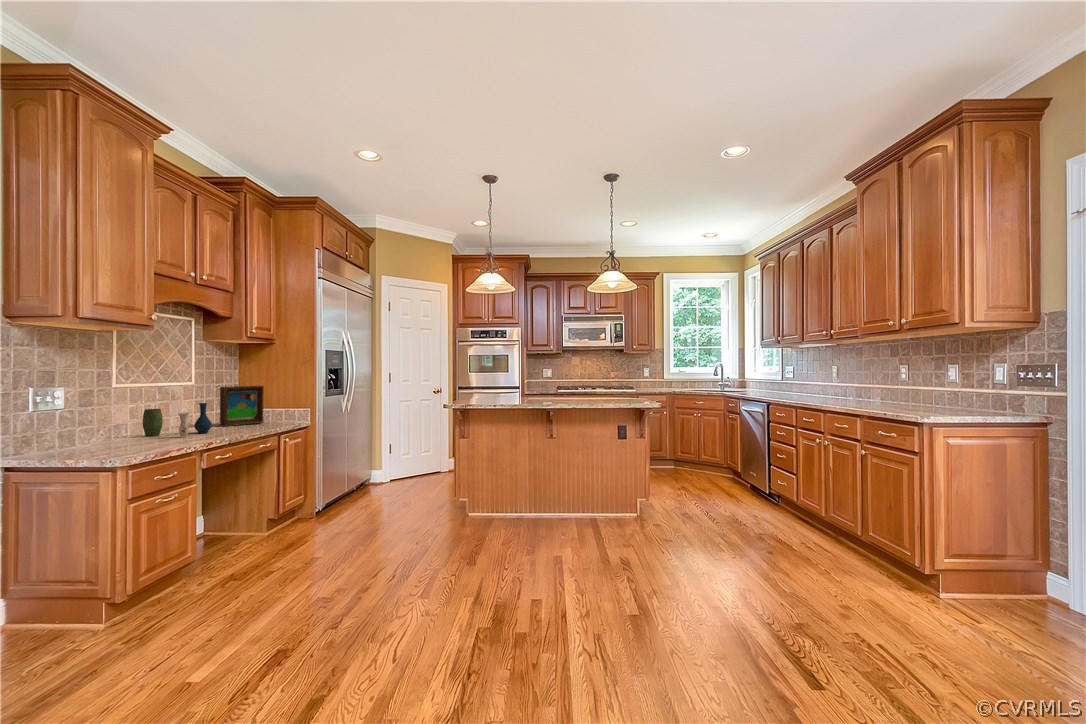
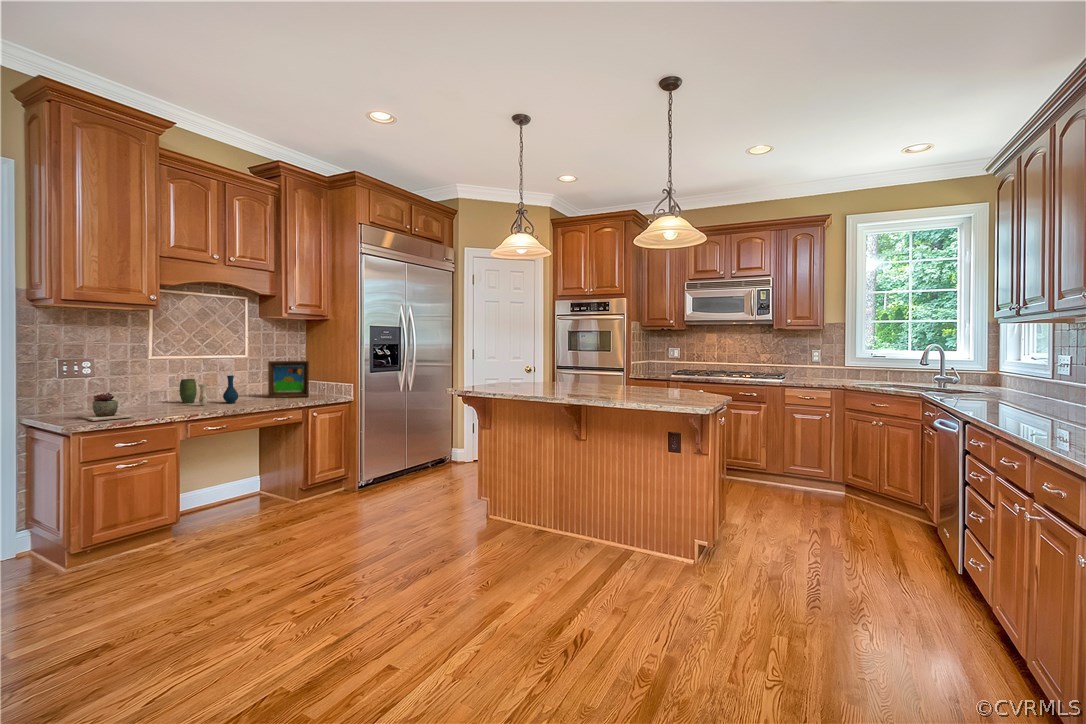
succulent plant: none [87,425,157,456] -> present [80,393,132,421]

